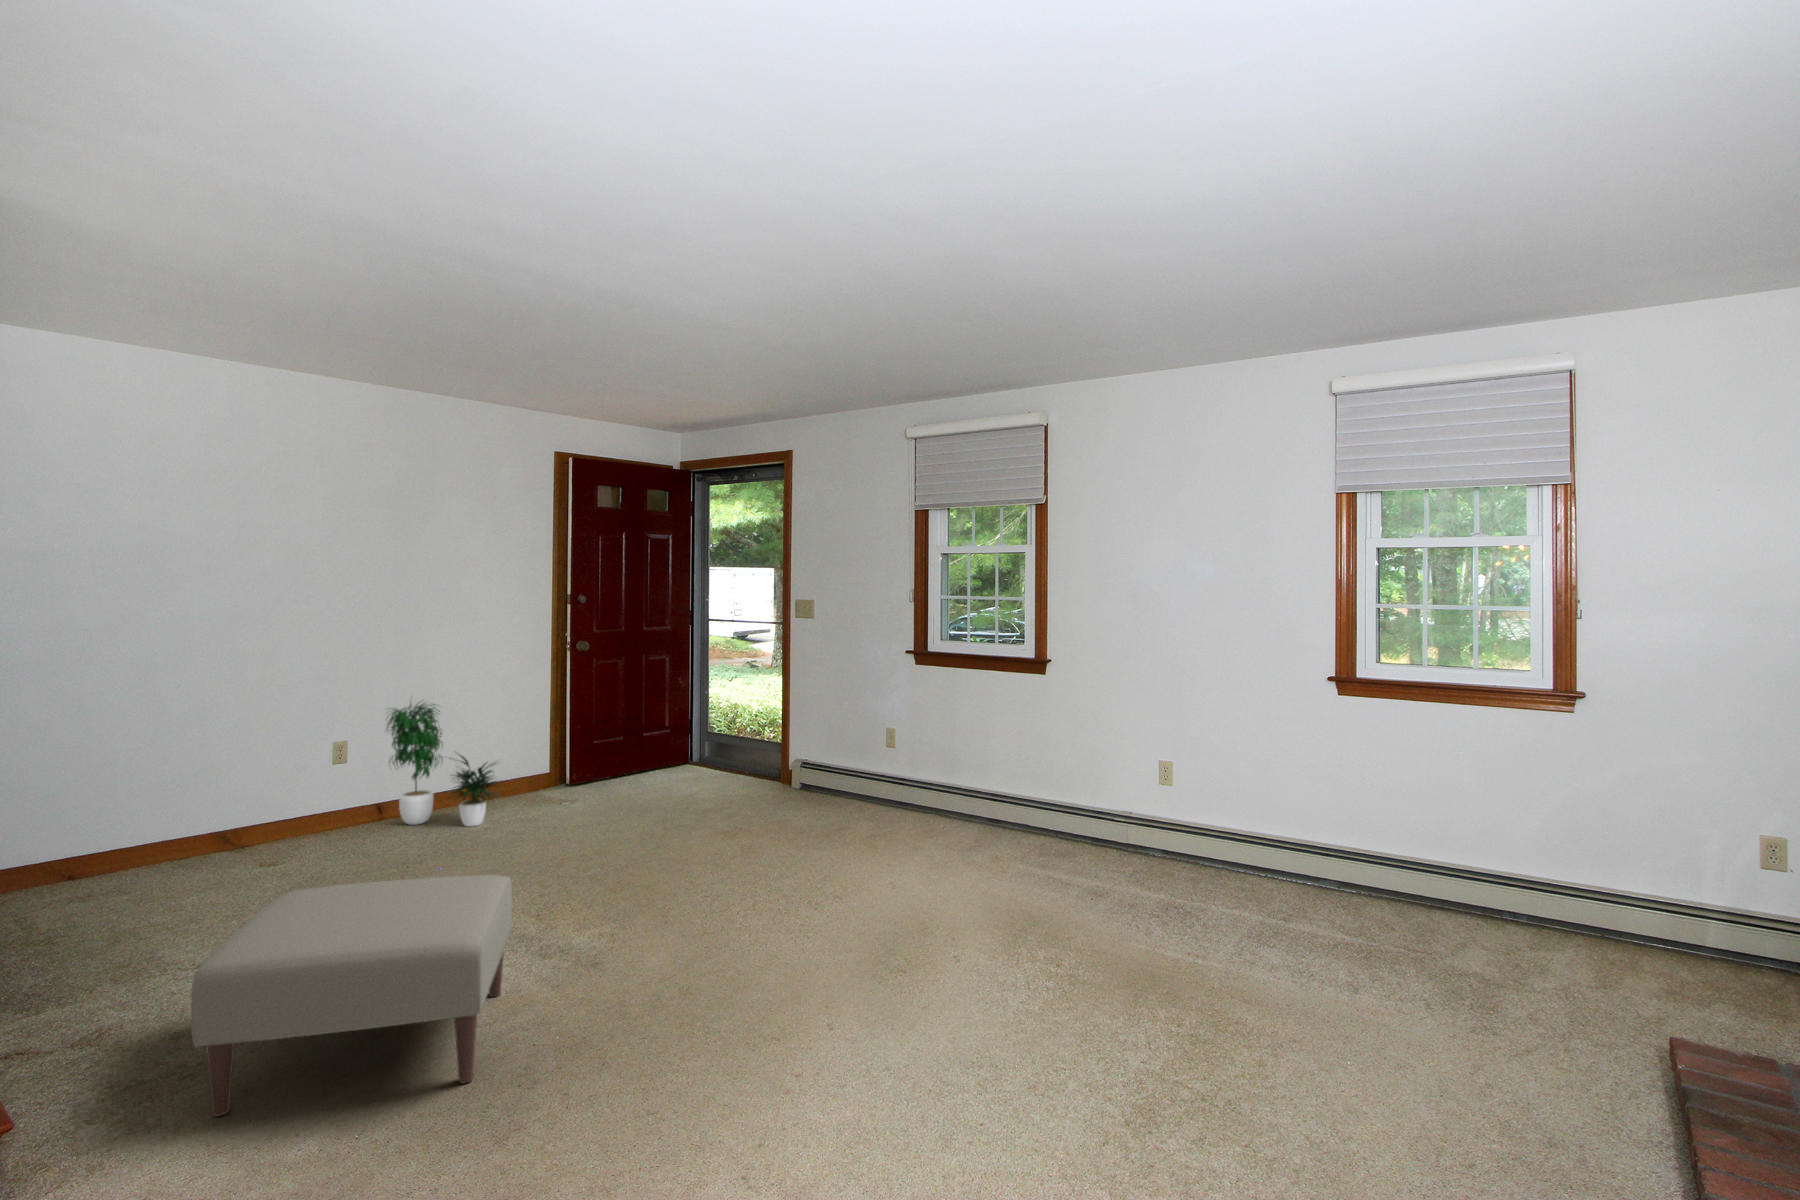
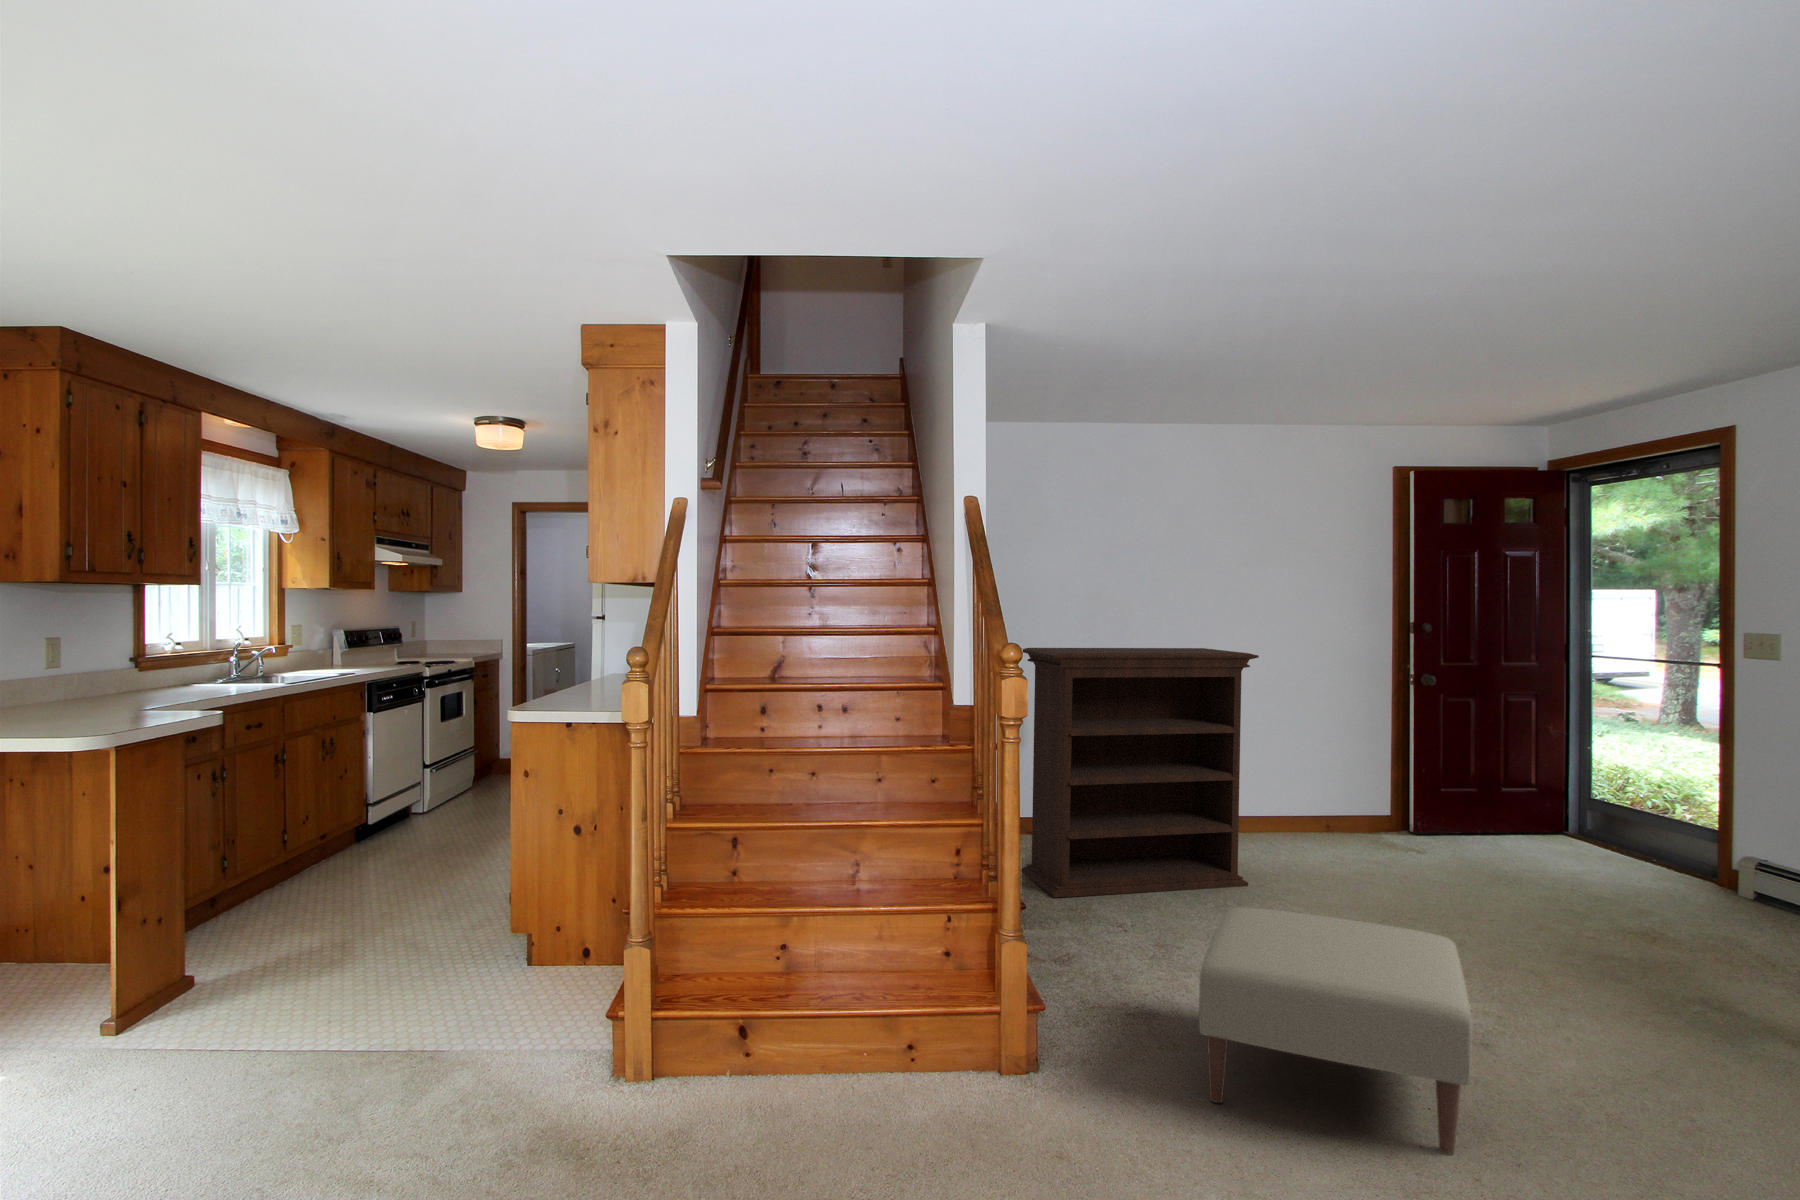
bookshelf: none [78,624,393,922] -> present [1021,648,1259,898]
potted plant: present [387,704,499,827] -> none [1232,721,1353,867]

